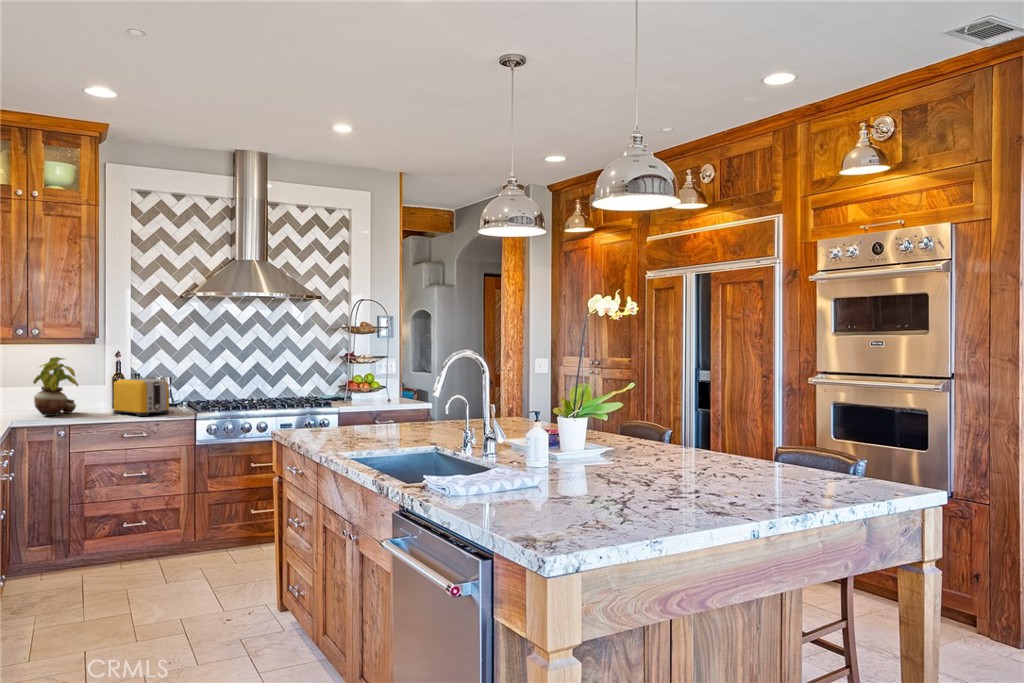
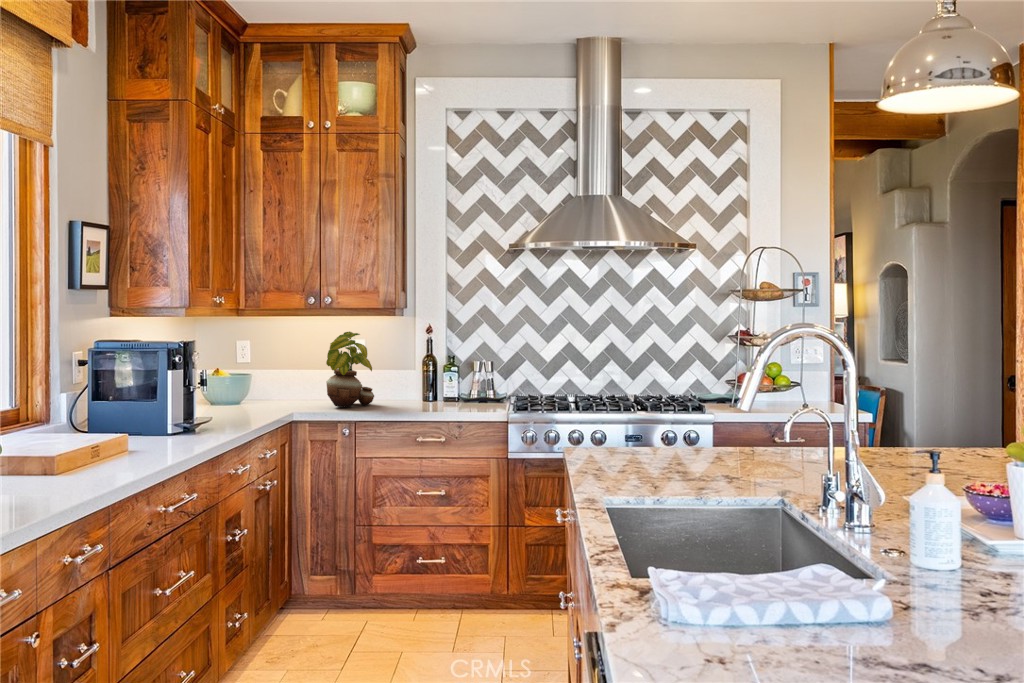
toaster: present [114,378,169,416] -> none [414,362,476,413]

